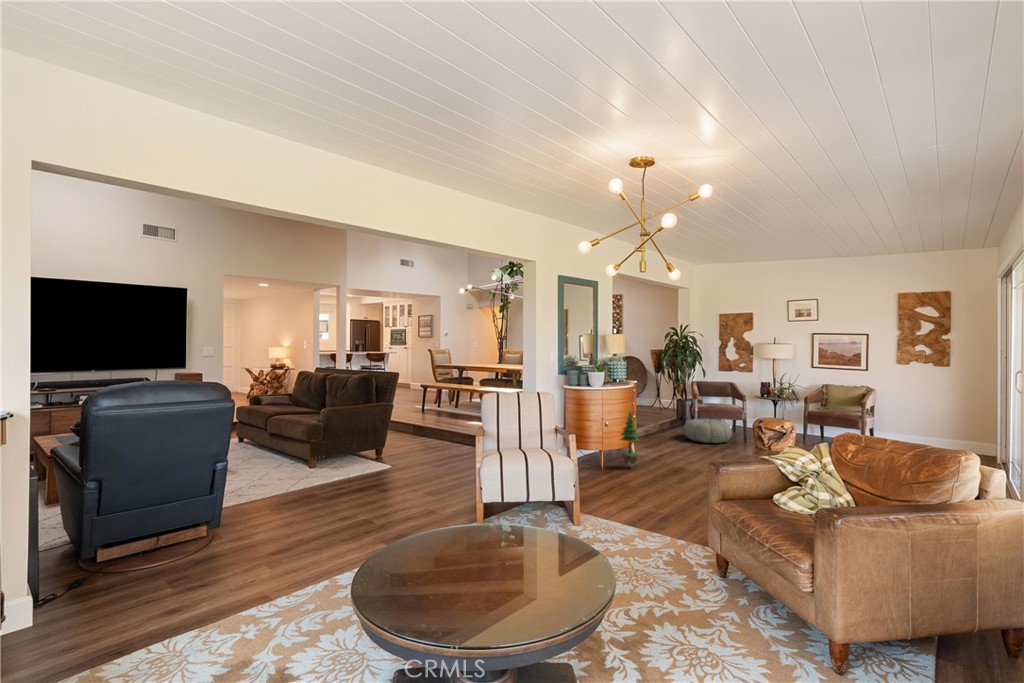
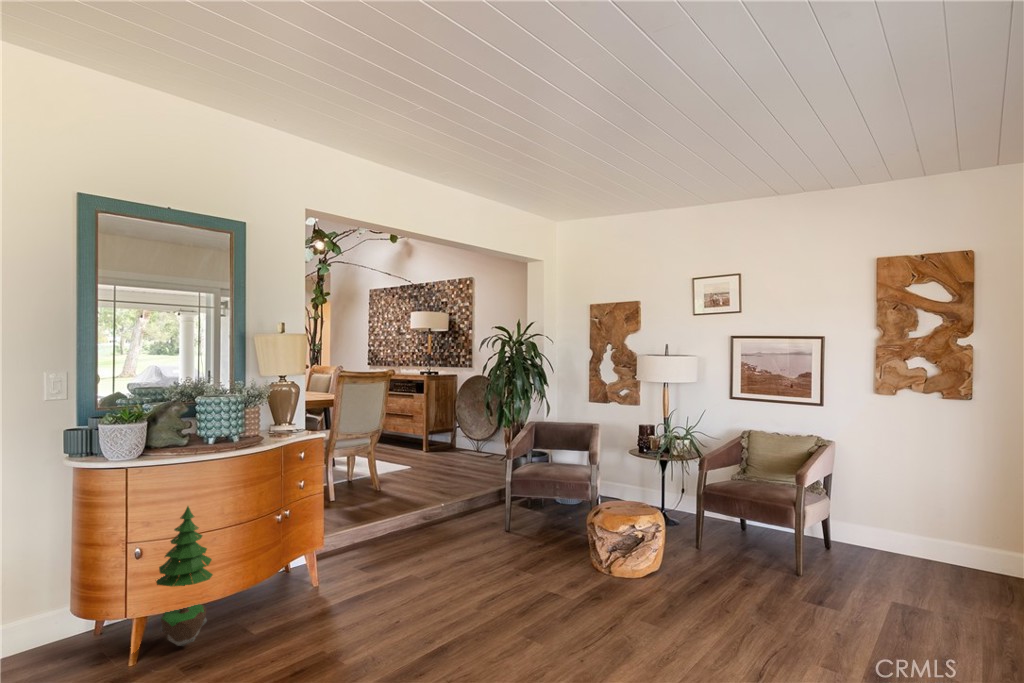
pouf: present [684,419,732,443] -> none [466,494,552,549]

